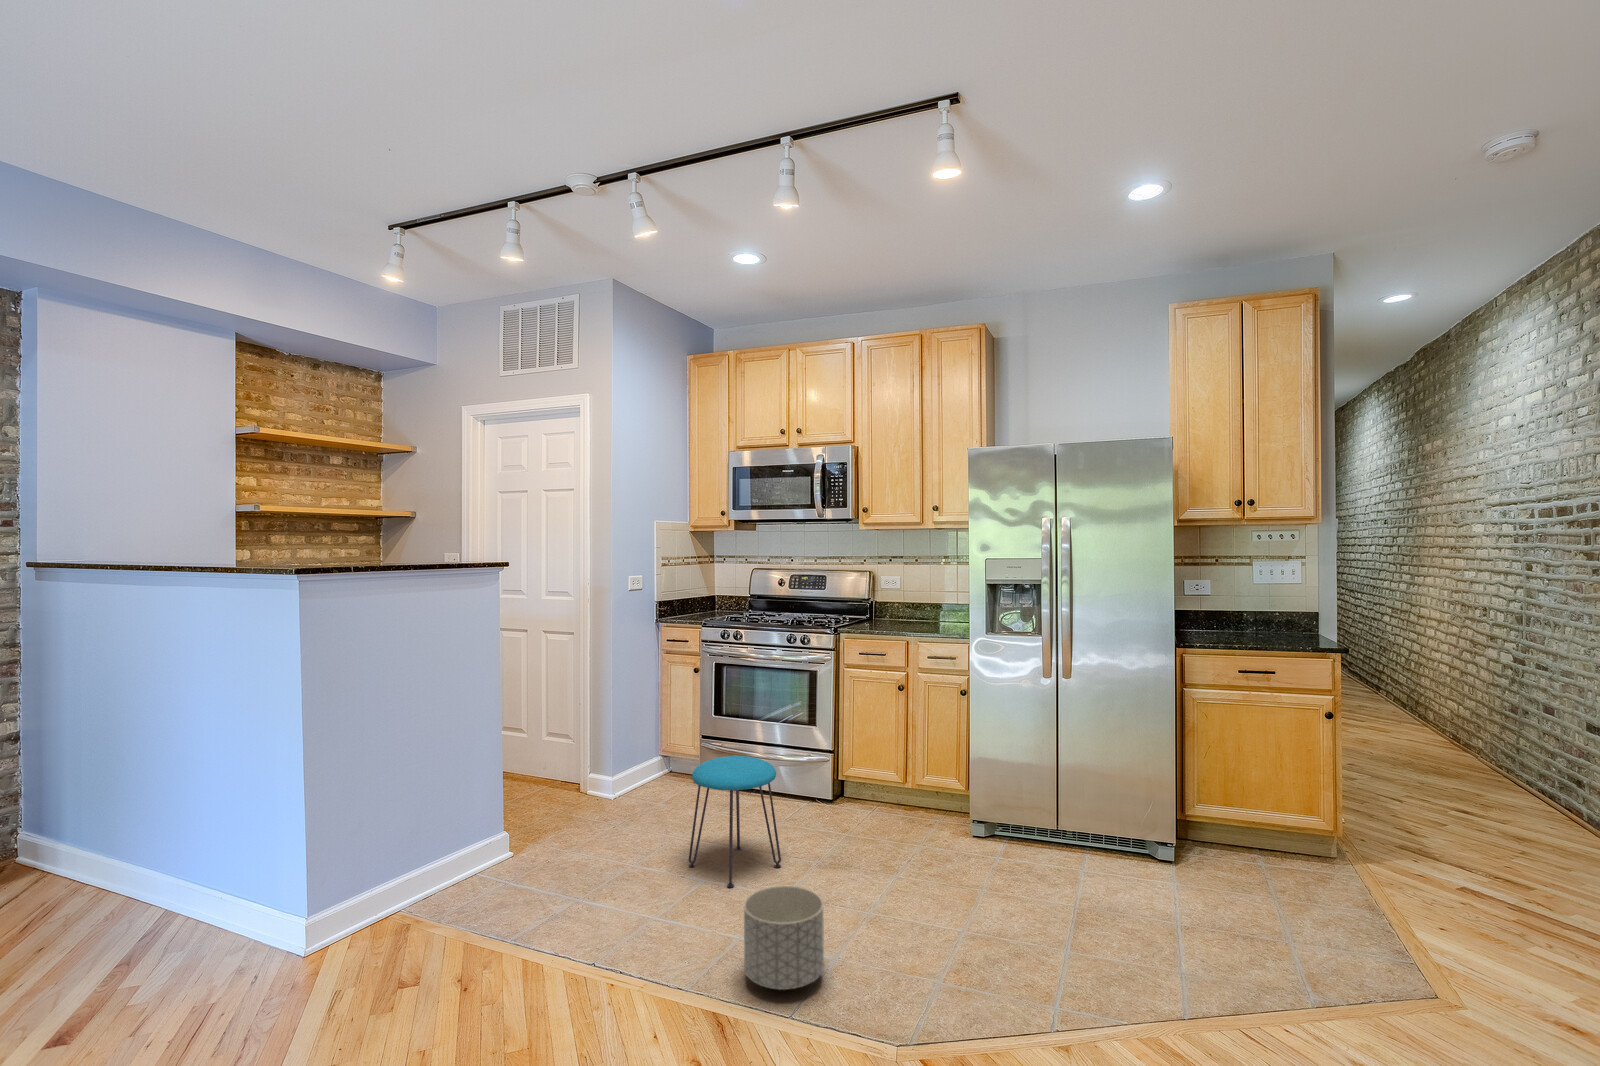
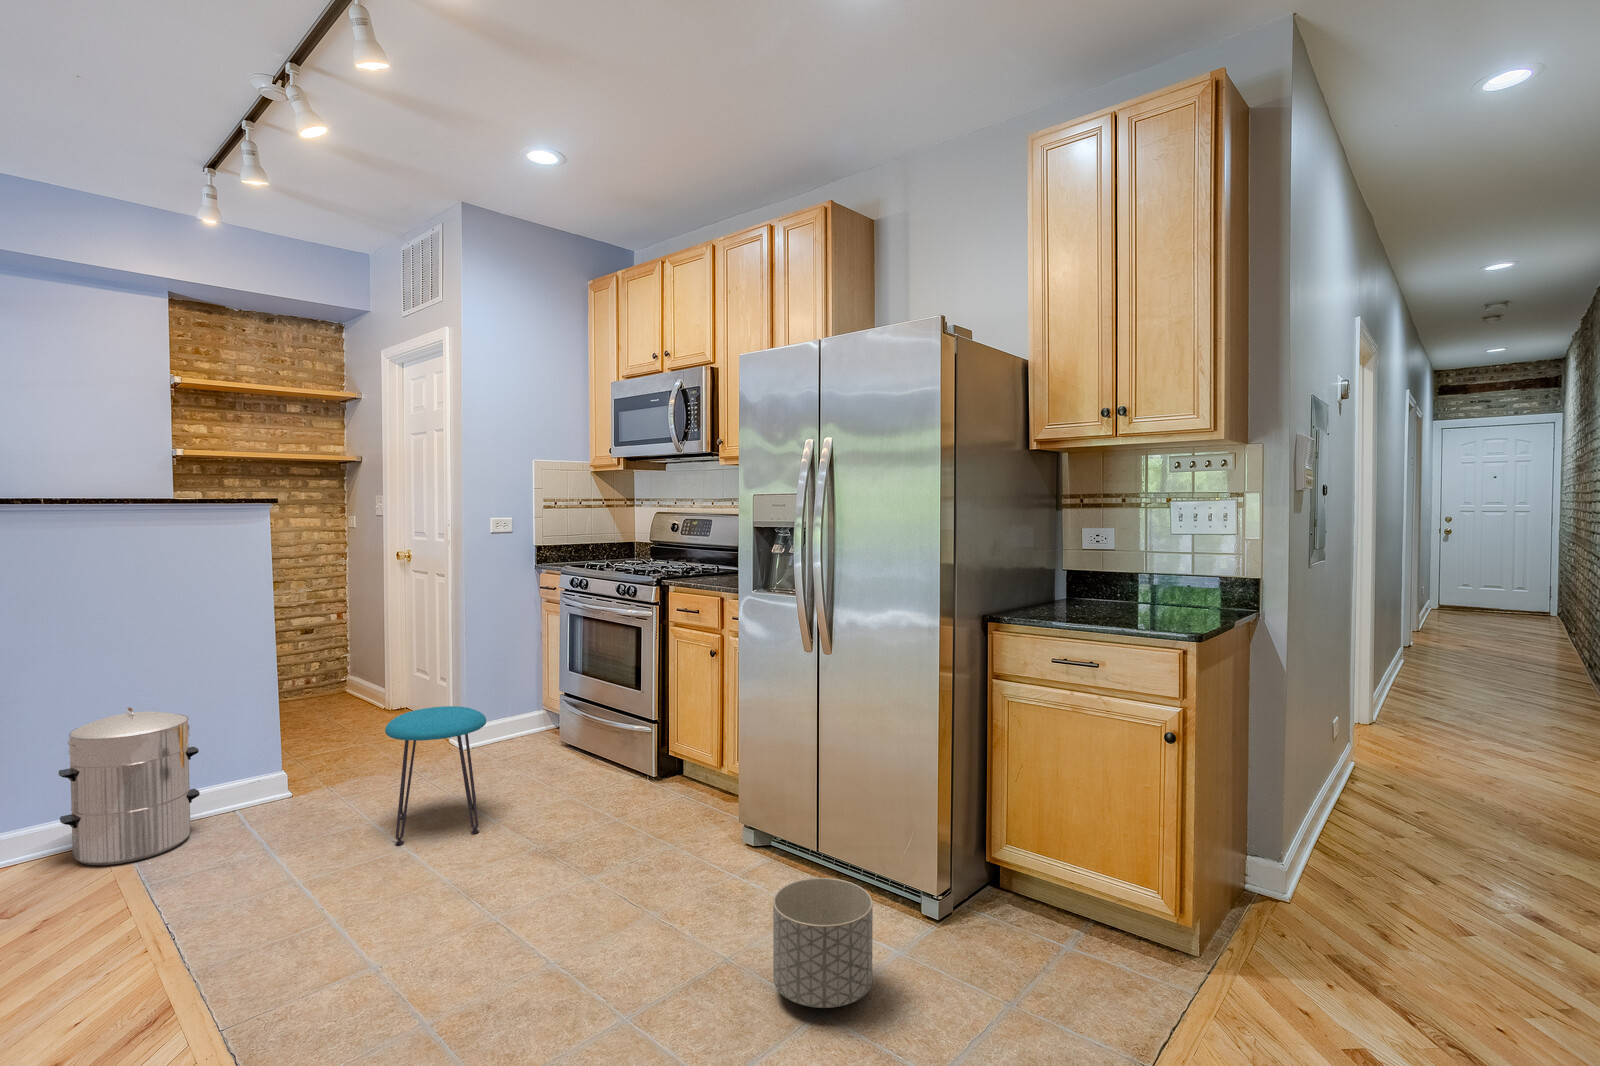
waste bin: none [422,791,524,958] -> present [59,708,200,865]
planter: present [744,886,824,990] -> present [773,878,873,1008]

